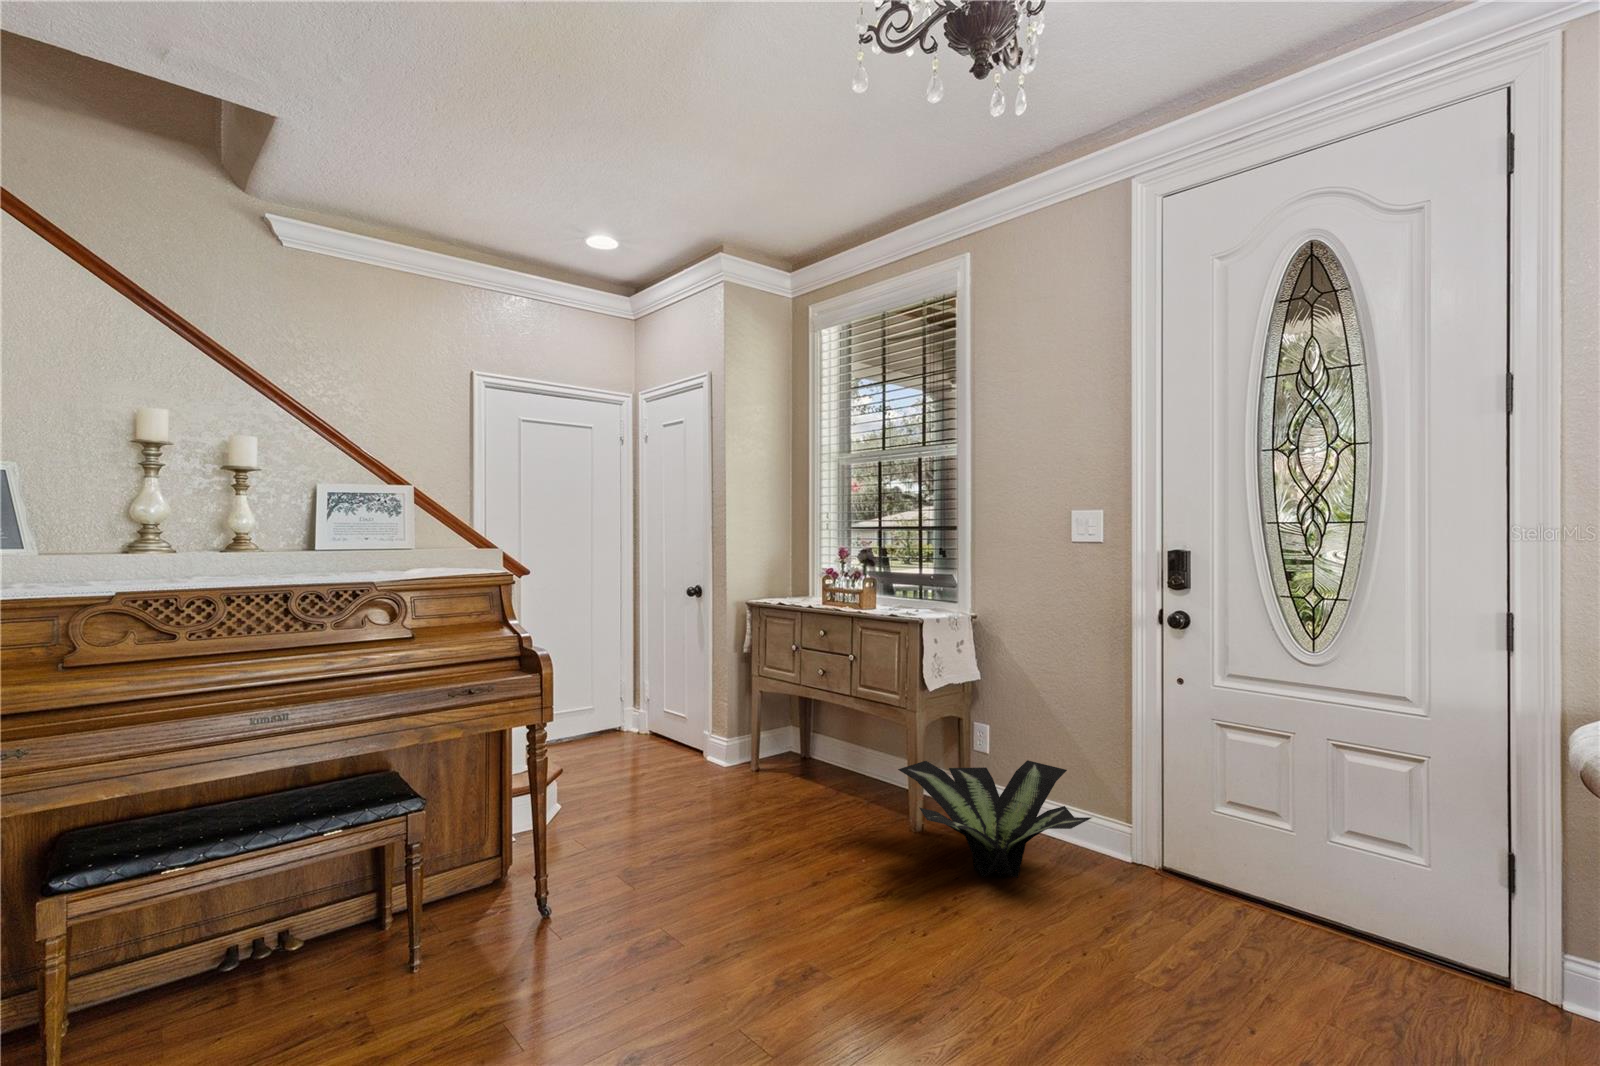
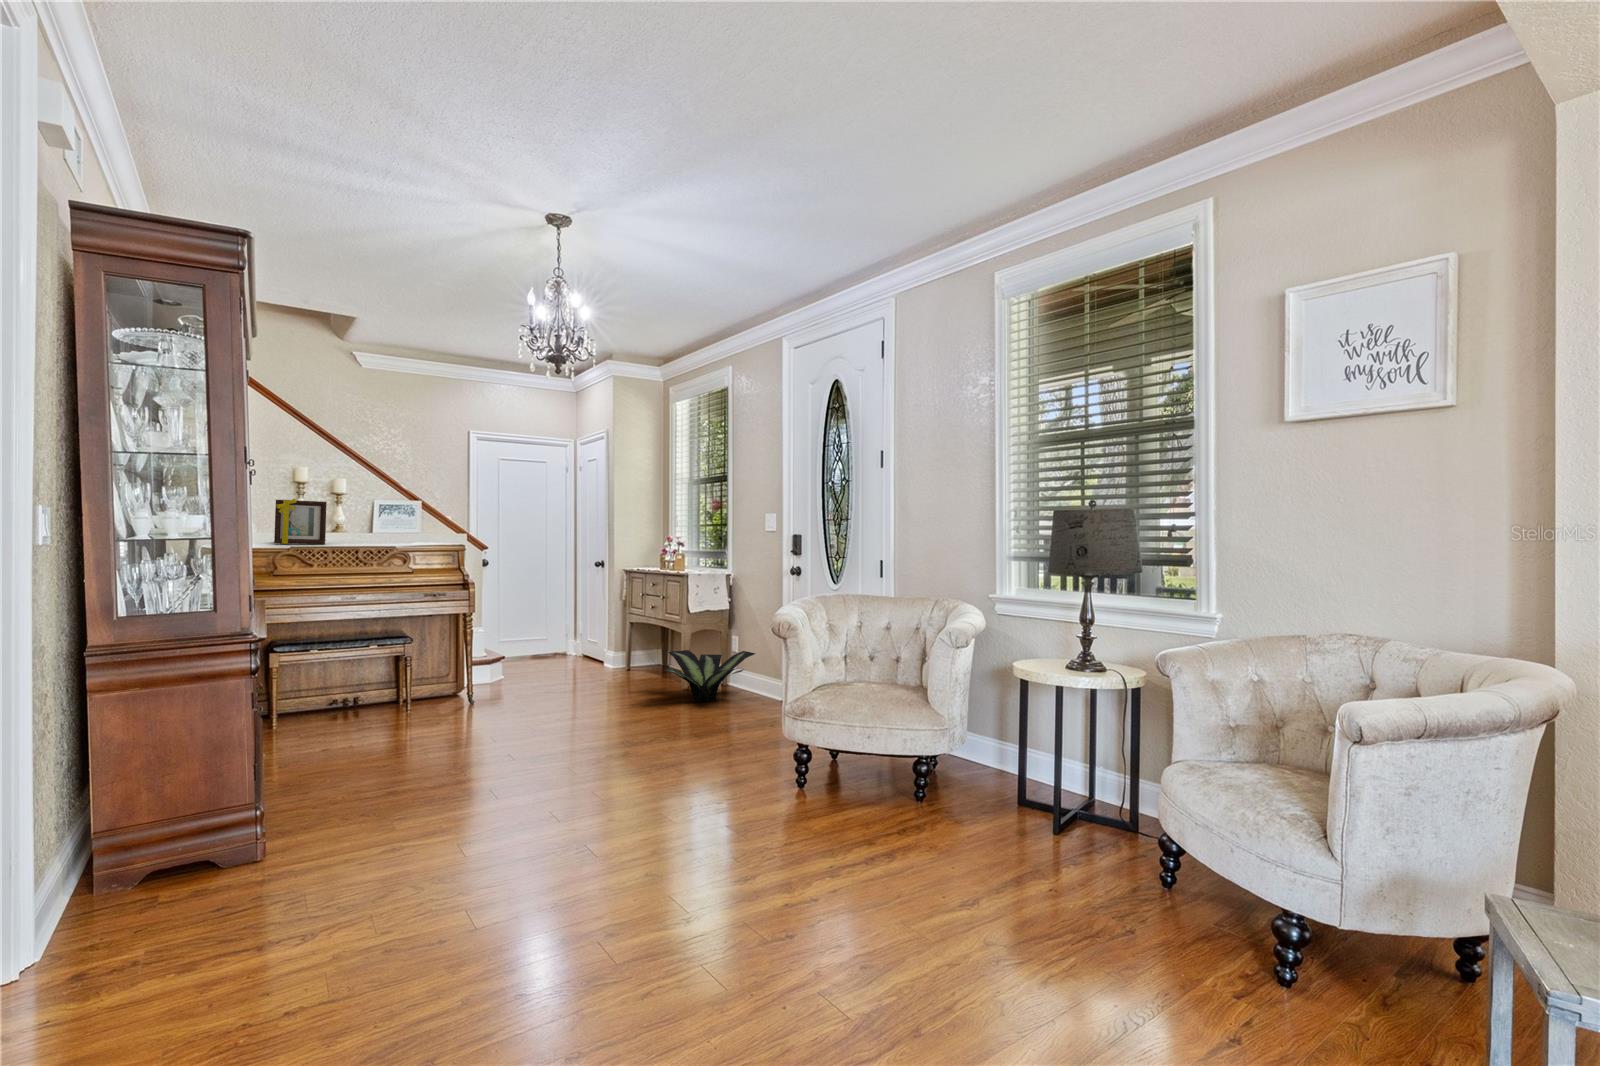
picture frame: none [78,476,211,582] -> present [274,499,327,544]

